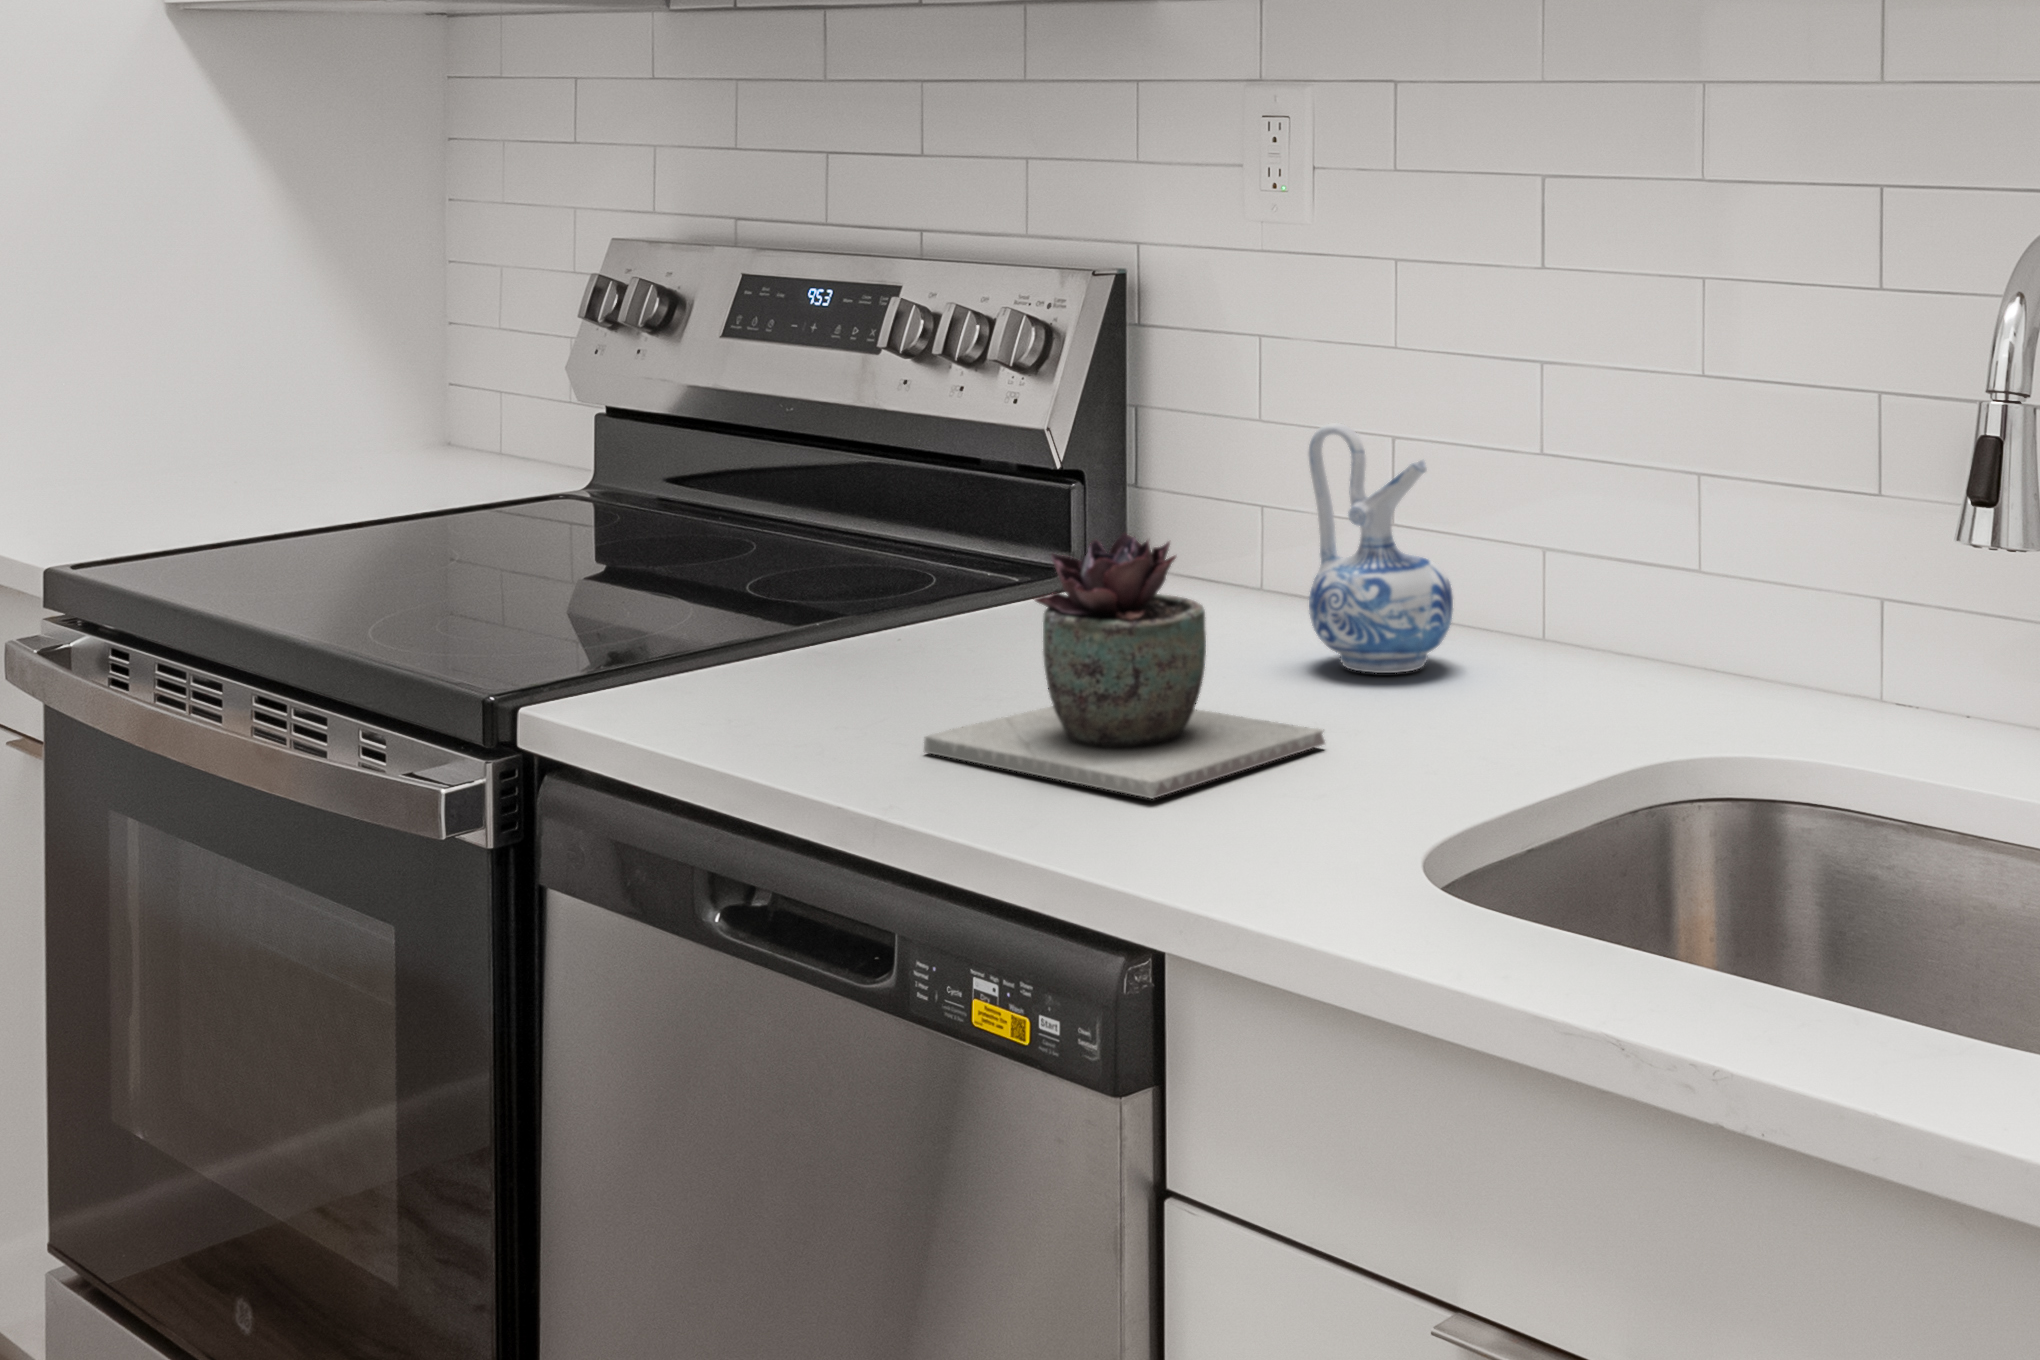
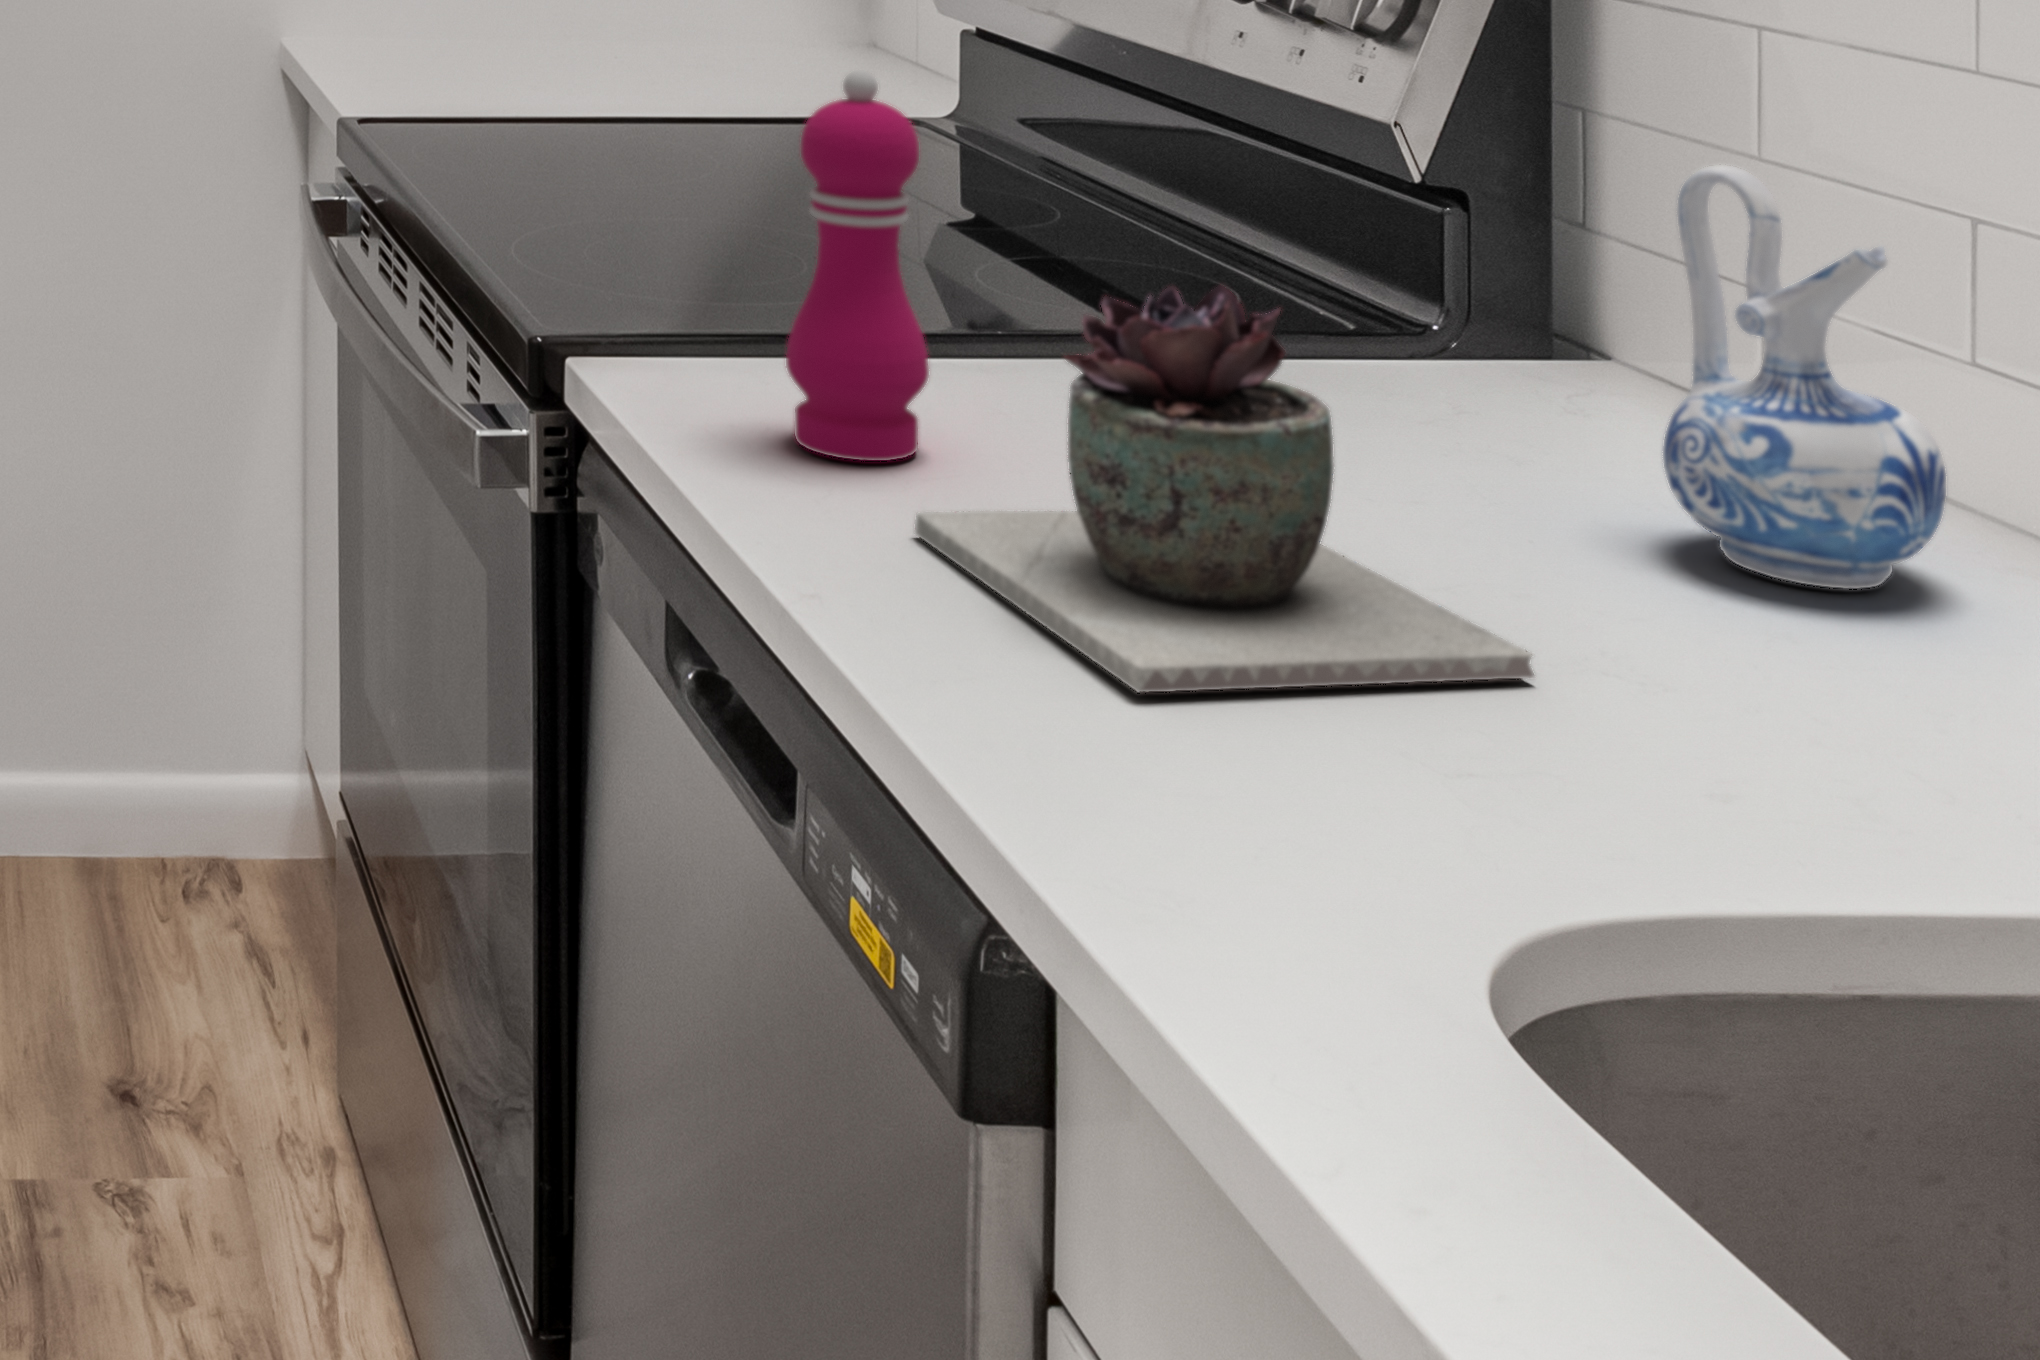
pepper mill: none [766,423,872,721] -> present [786,70,929,461]

